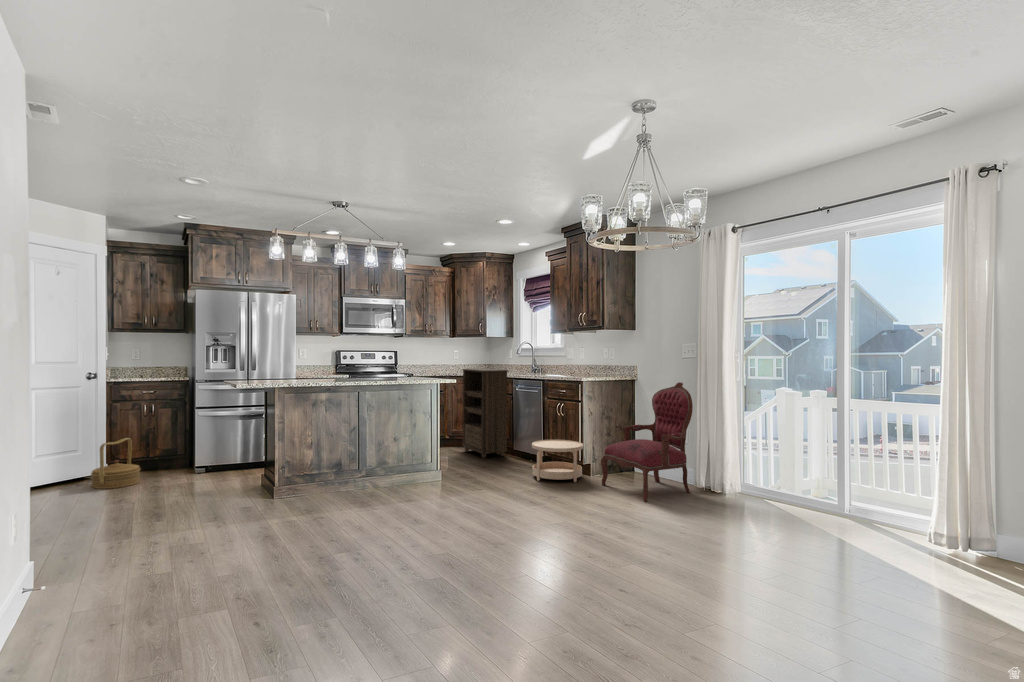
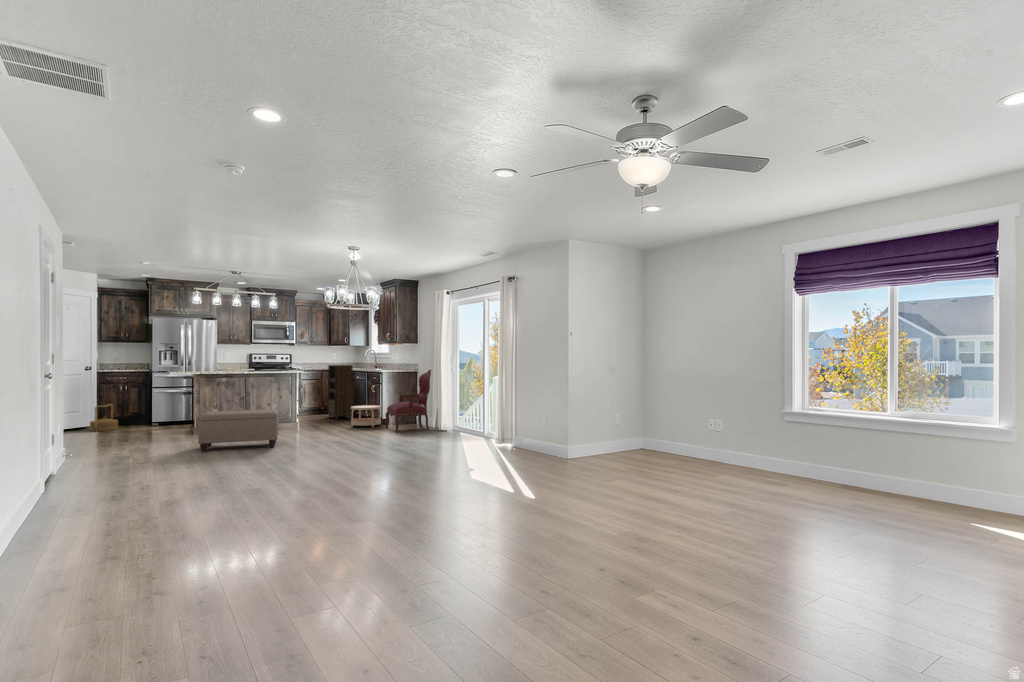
ottoman: none [320,469,479,577] -> present [198,409,279,451]

